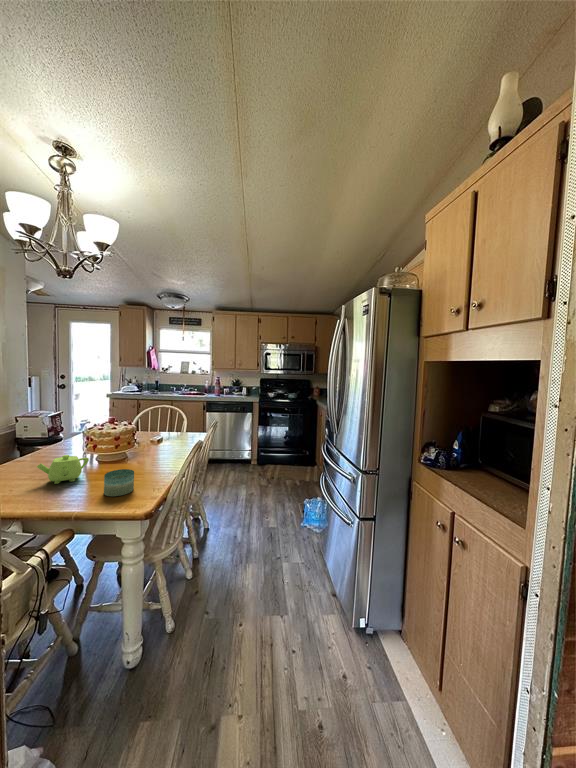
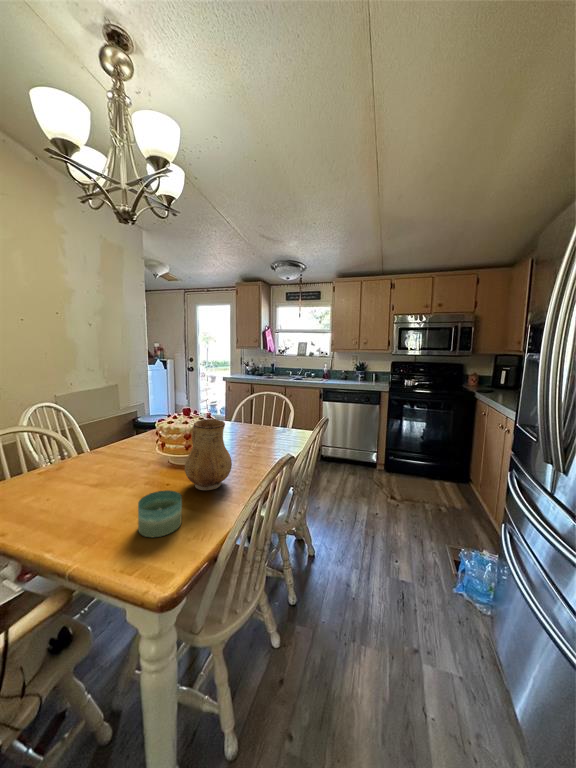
ceramic pitcher: none [122,423,158,472] -> present [185,419,232,490]
teapot: present [37,455,89,484] -> none [85,455,145,494]

